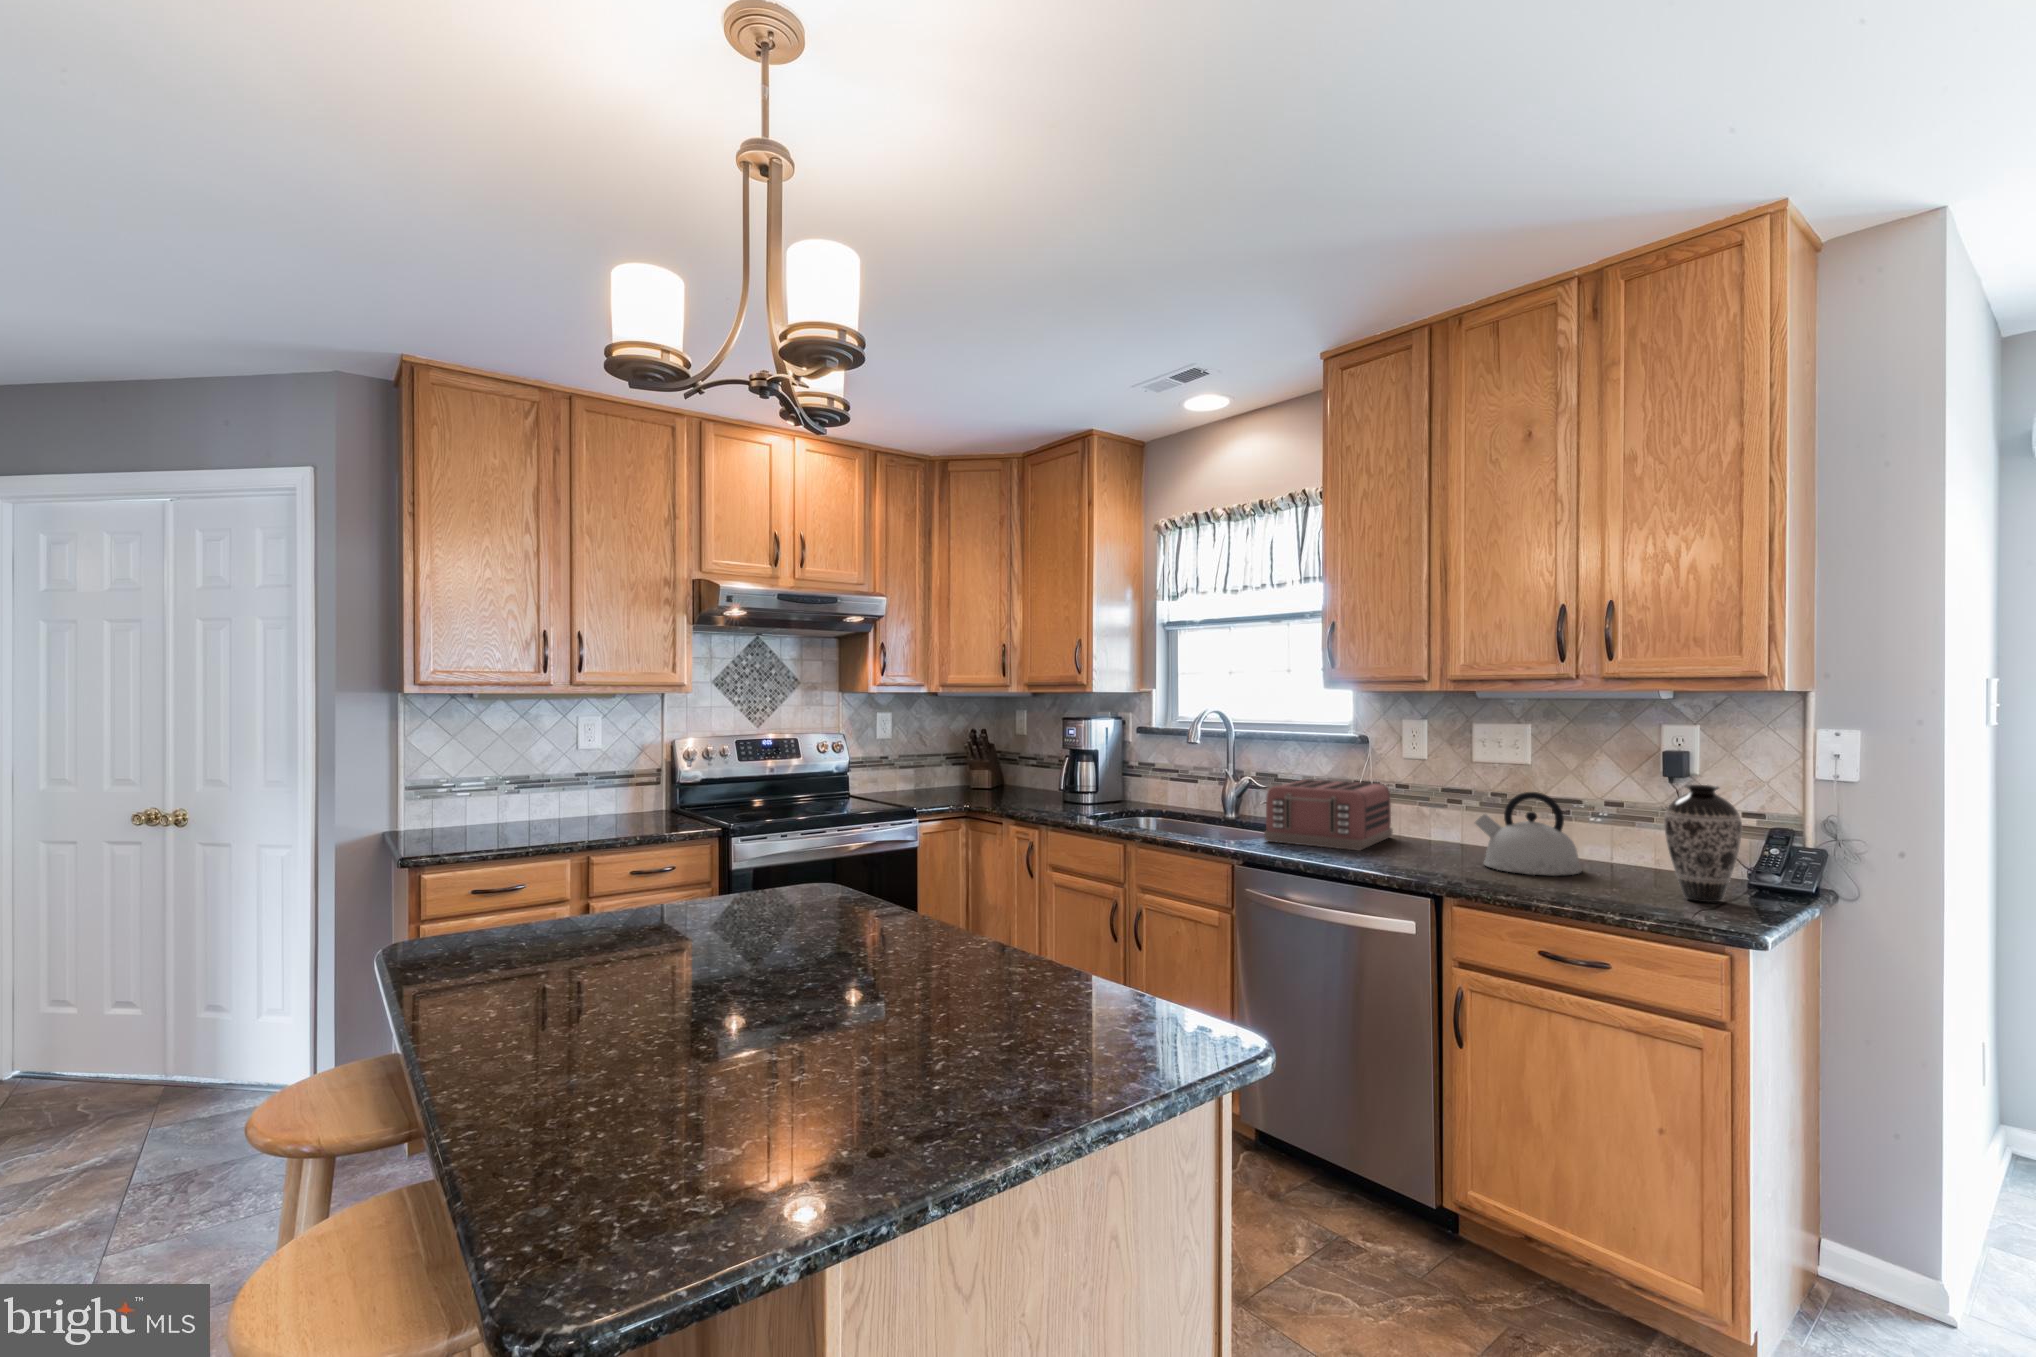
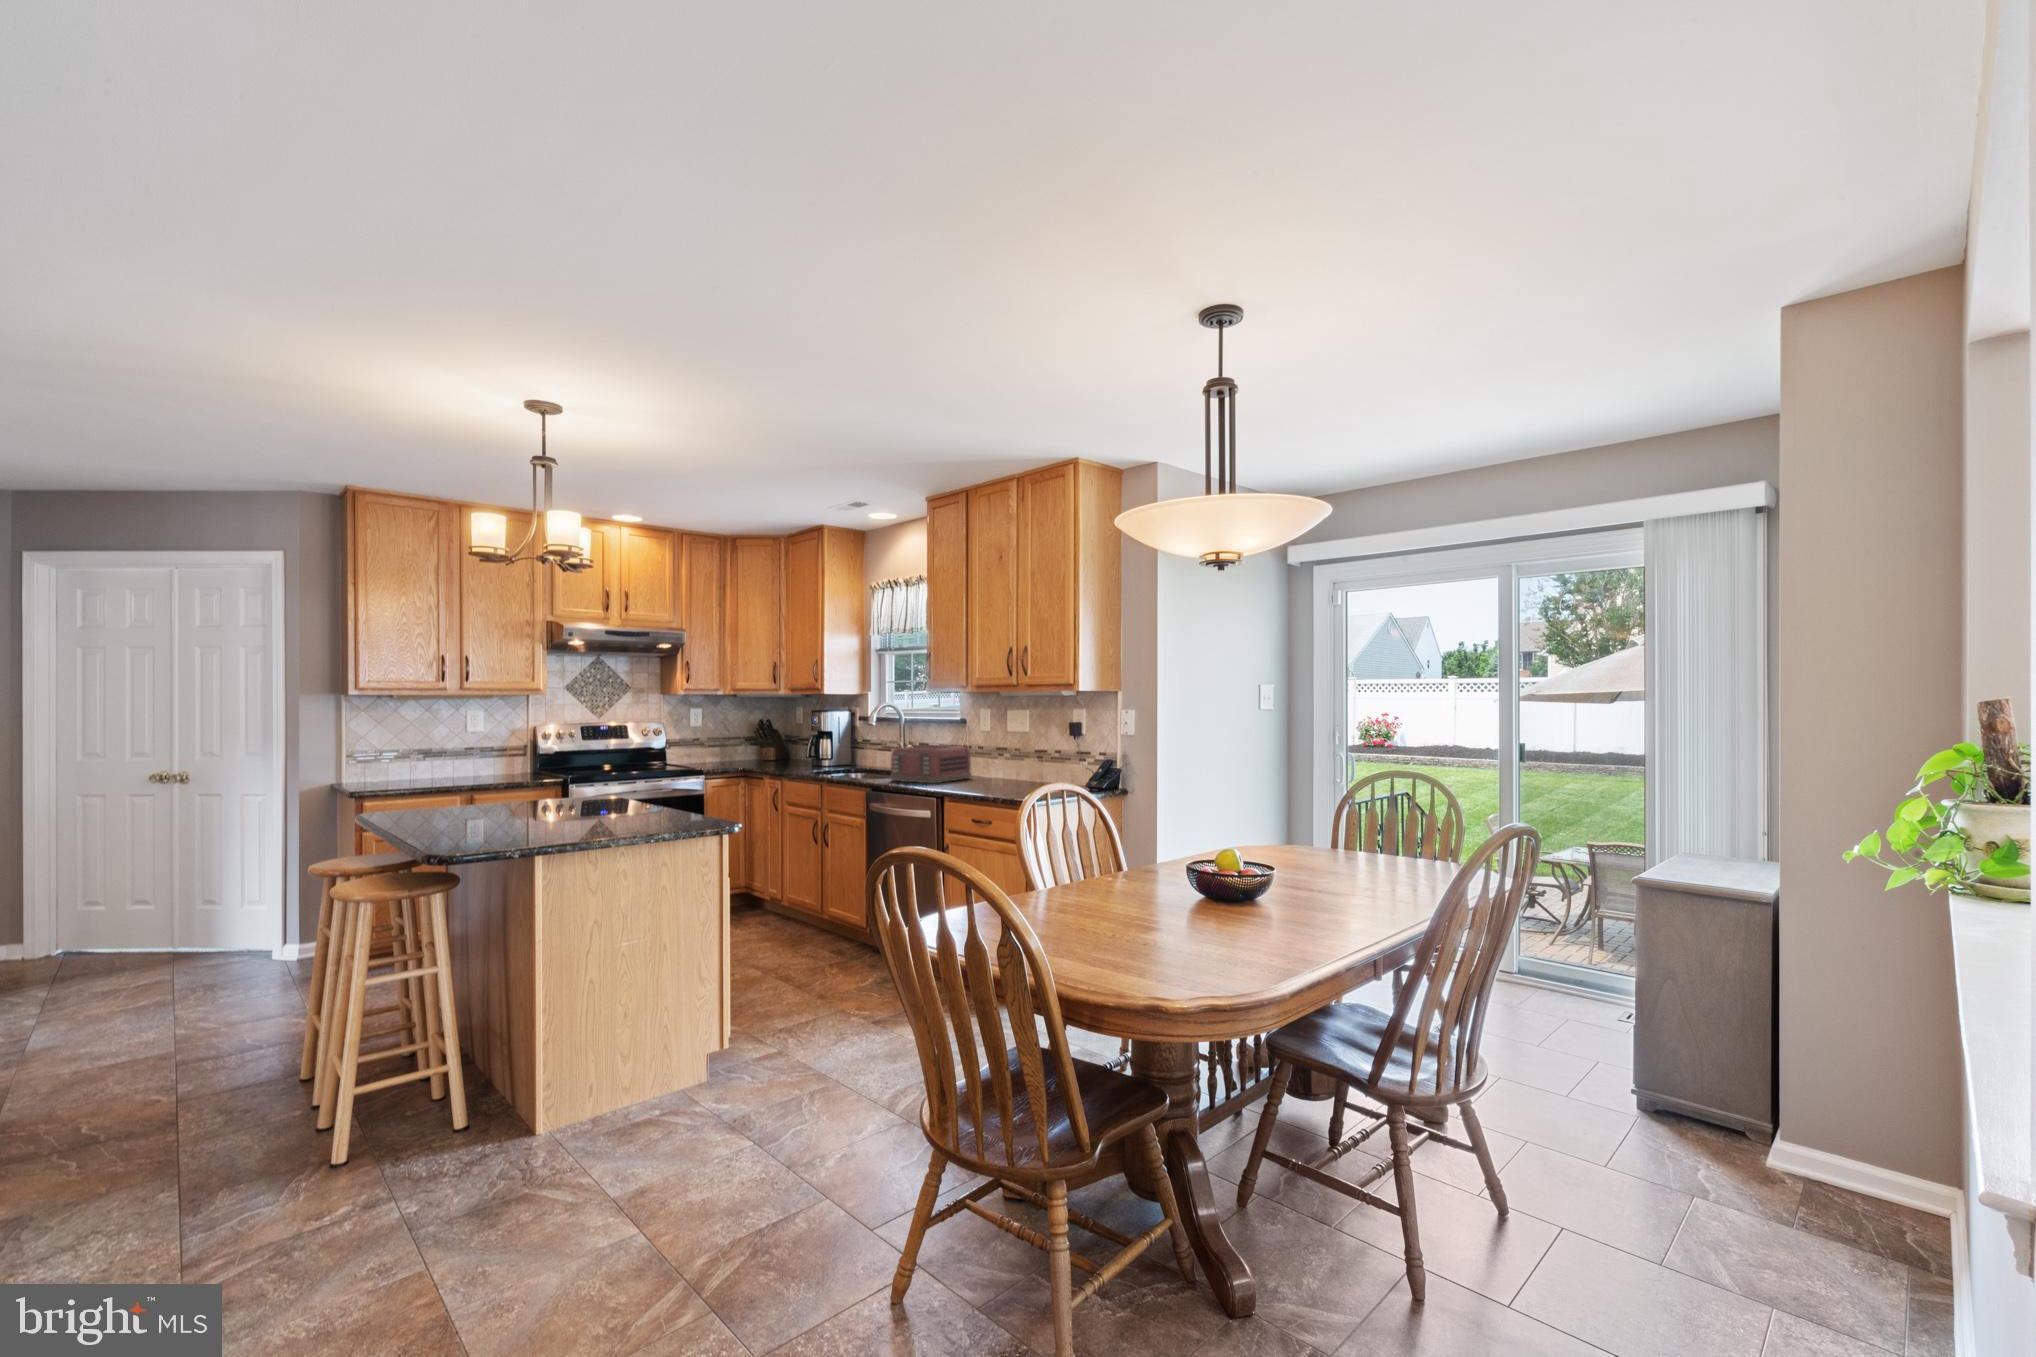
decorative vase: present [1664,785,1742,902] -> none [1033,737,1065,795]
kettle: present [1475,792,1582,876] -> none [981,745,1030,789]

